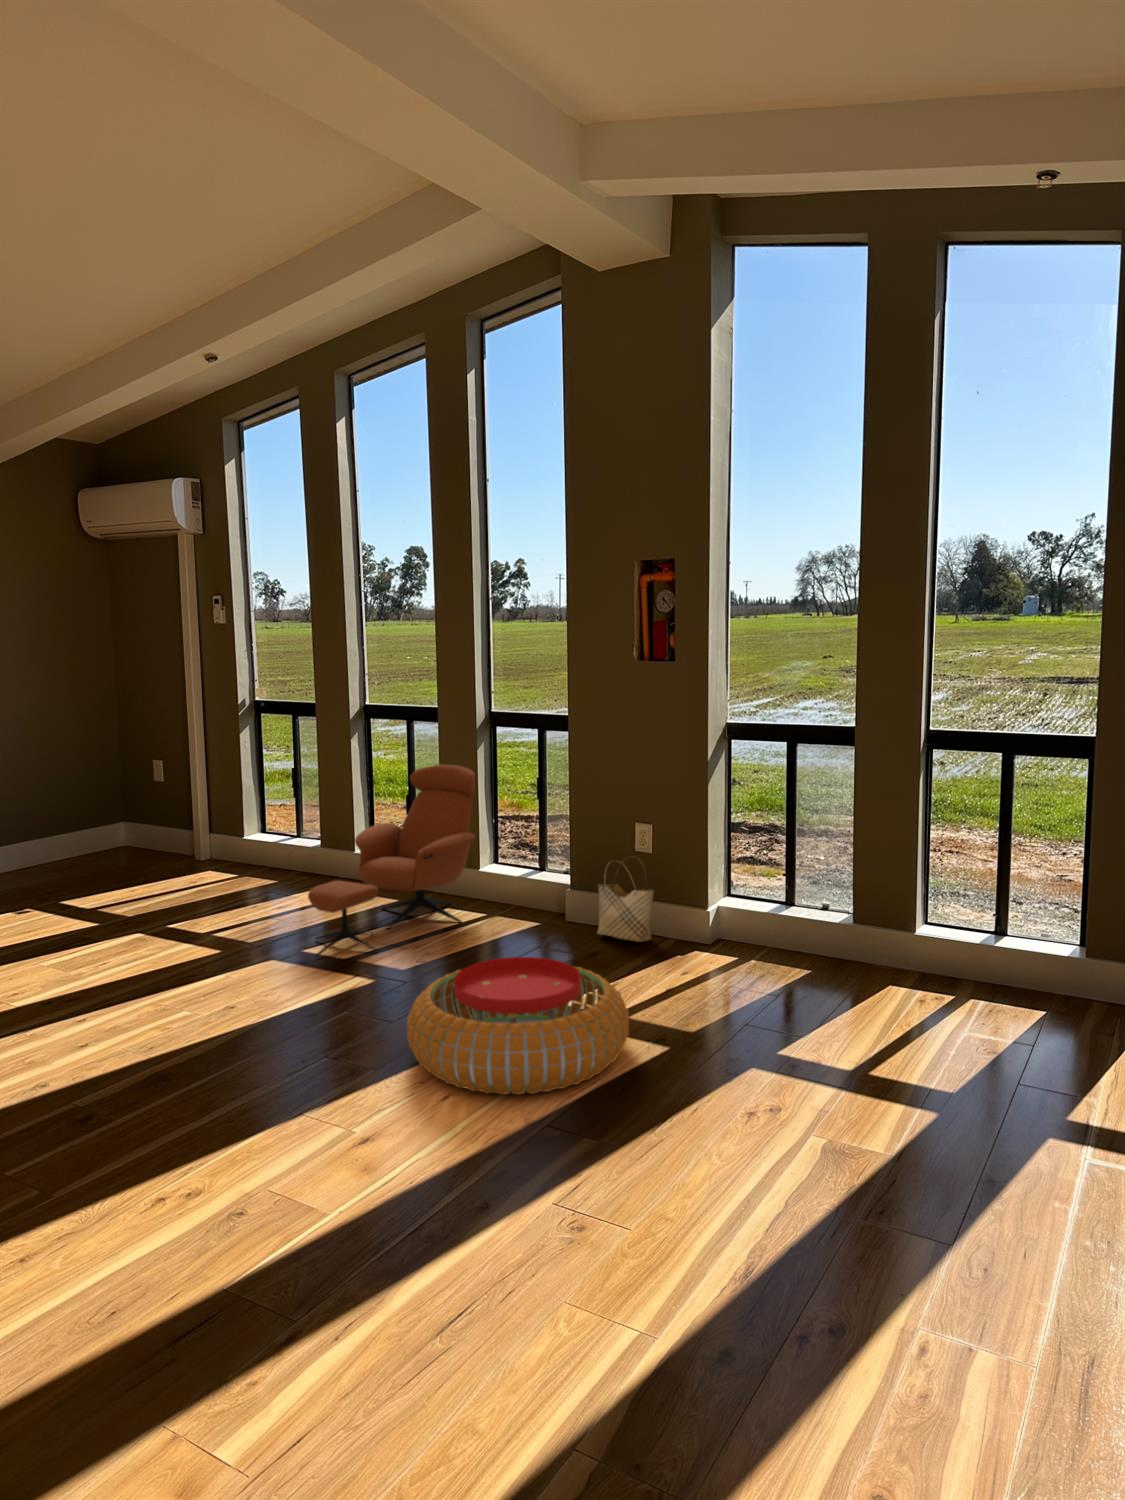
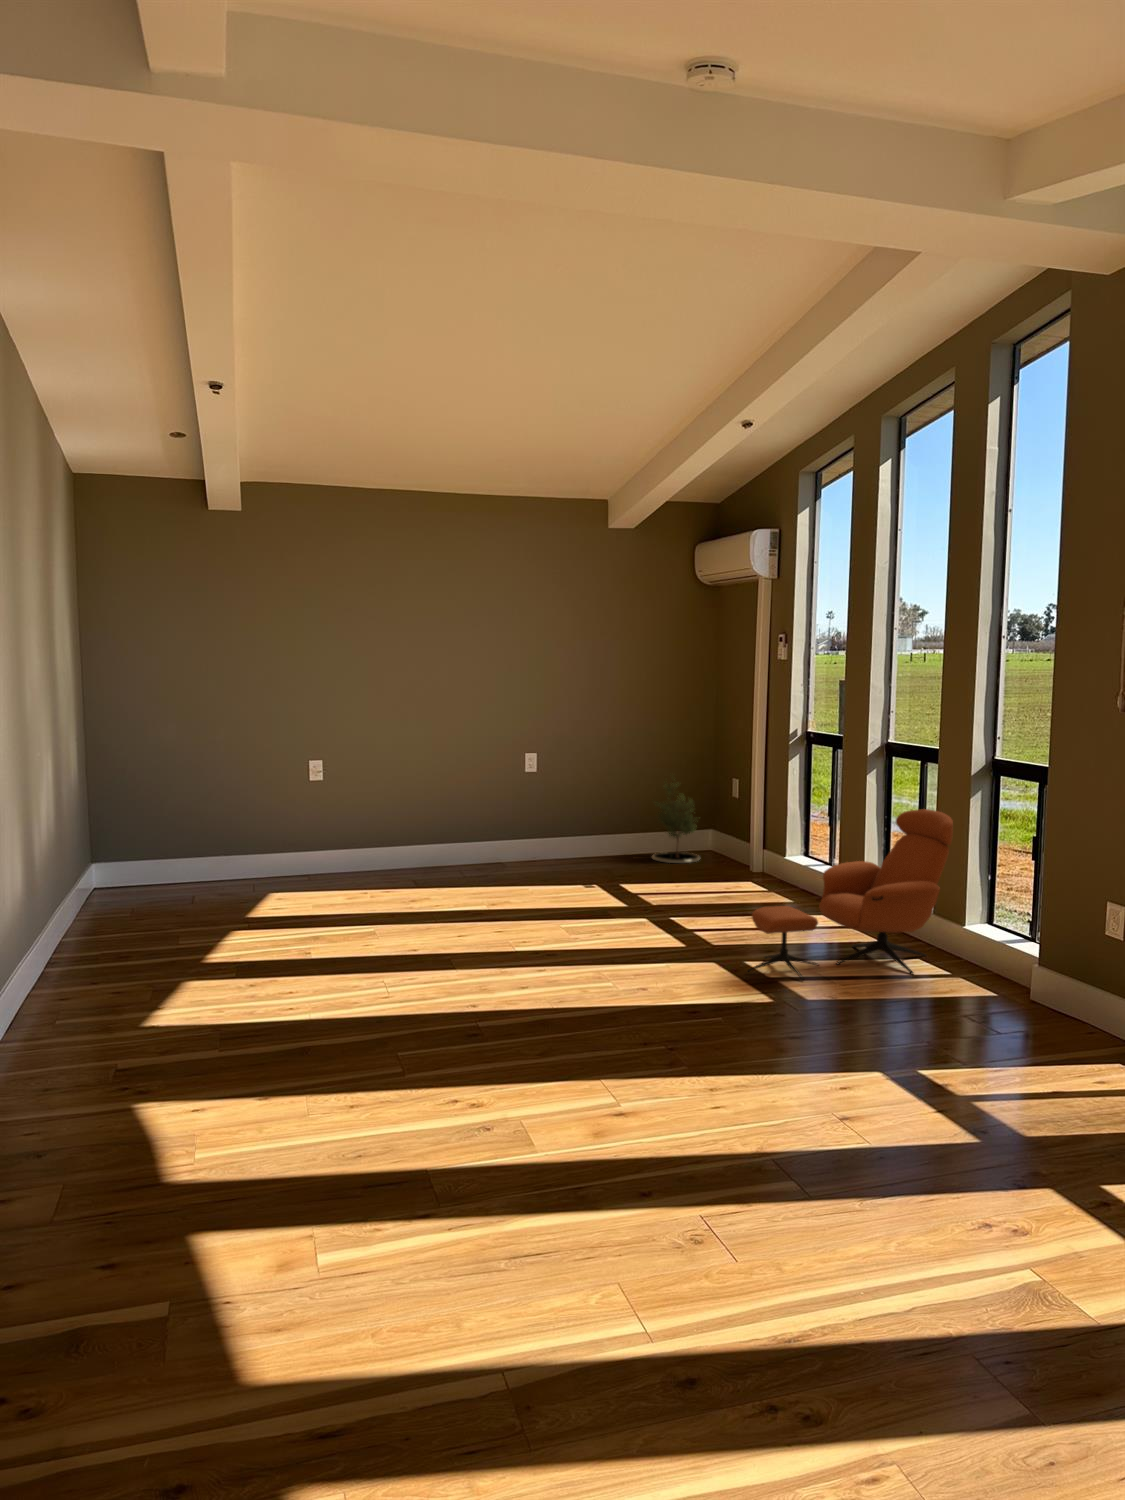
potted tree: none [57,758,124,862] -> present [652,779,700,863]
woven basket: present [598,856,654,942] -> none [1039,936,1108,1038]
pouf: present [407,957,629,1095] -> none [710,998,941,1137]

